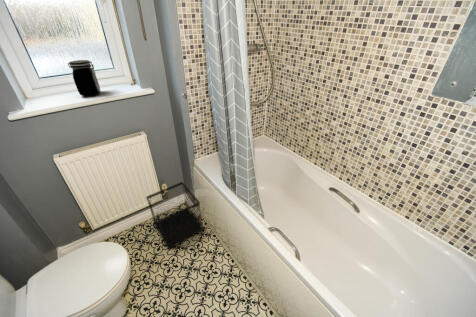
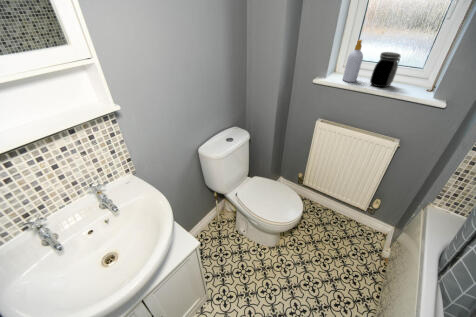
soap bottle: none [29,54,63,103] -> present [343,40,363,82]
wastebasket: present [146,182,203,249] -> none [332,195,399,271]

